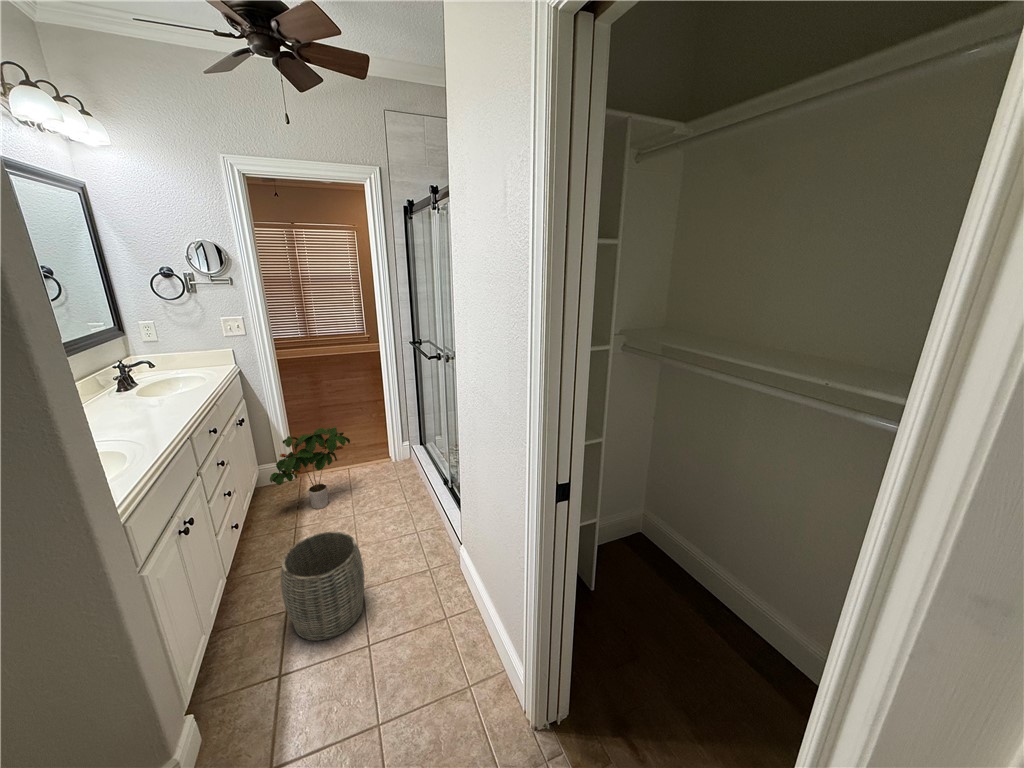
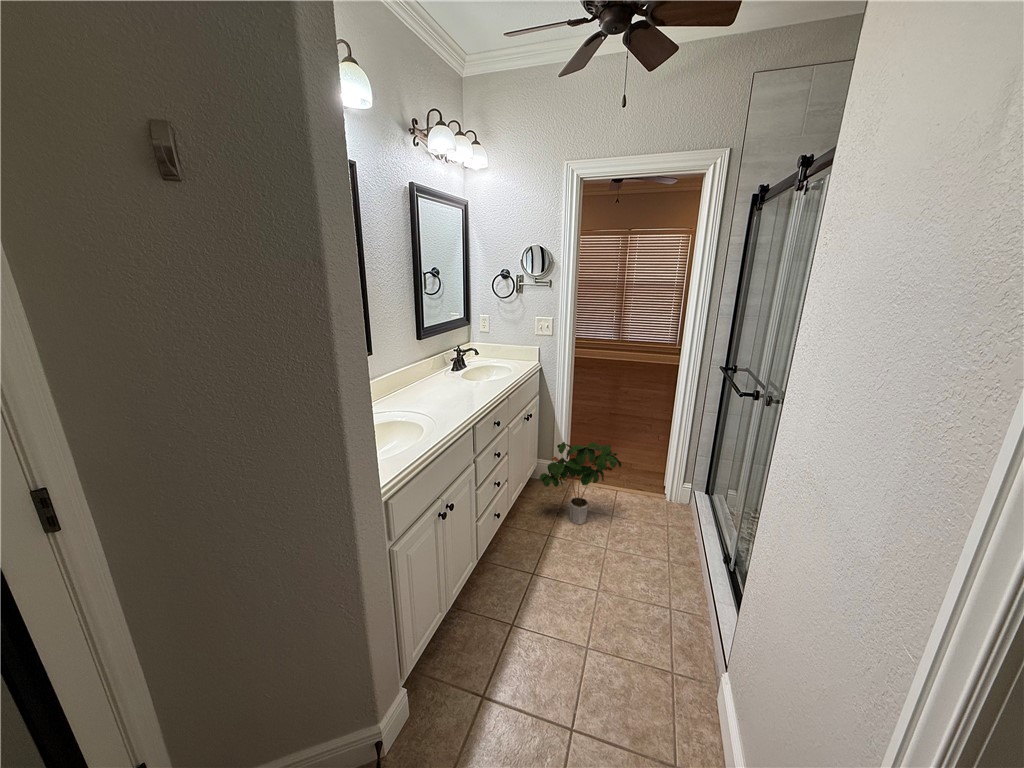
woven basket: present [281,532,365,641] -> none [508,563,593,692]

